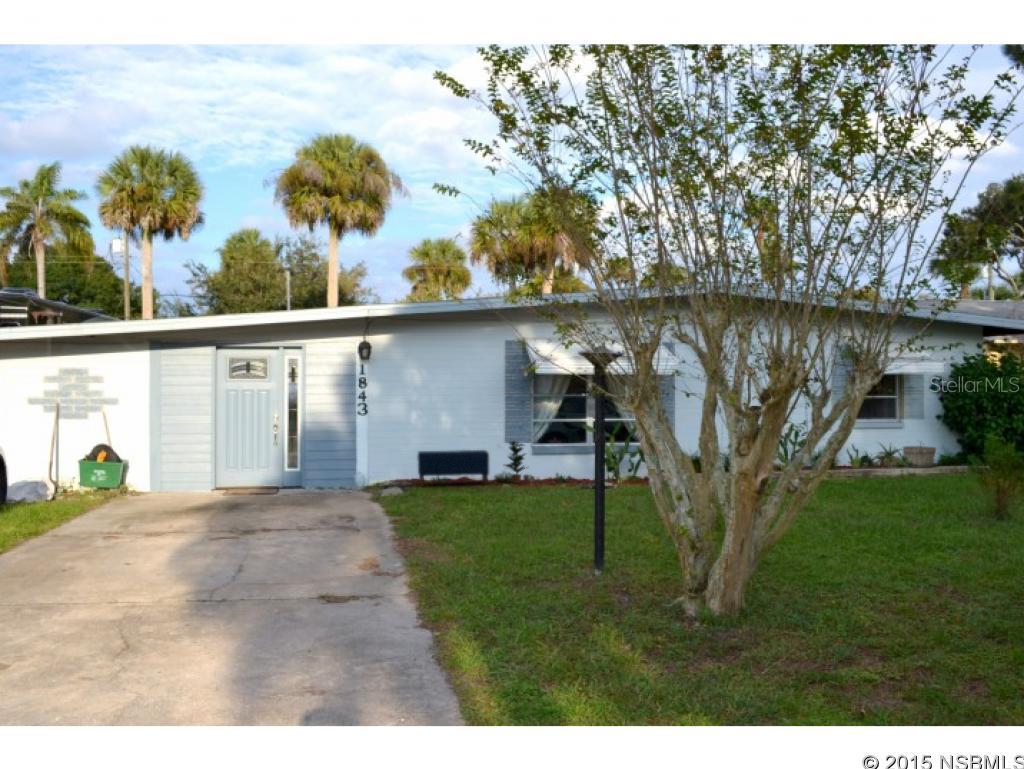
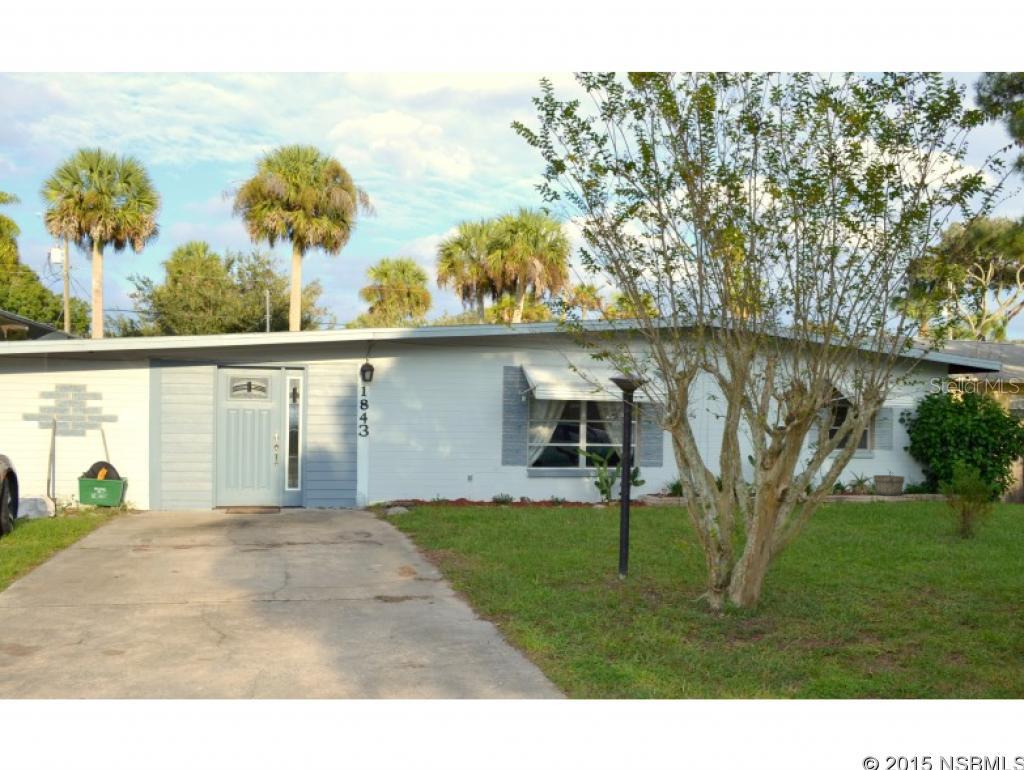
potted plant: present [505,441,527,483] -> none [500,464,527,505]
bench: present [418,450,489,486] -> none [416,473,489,508]

